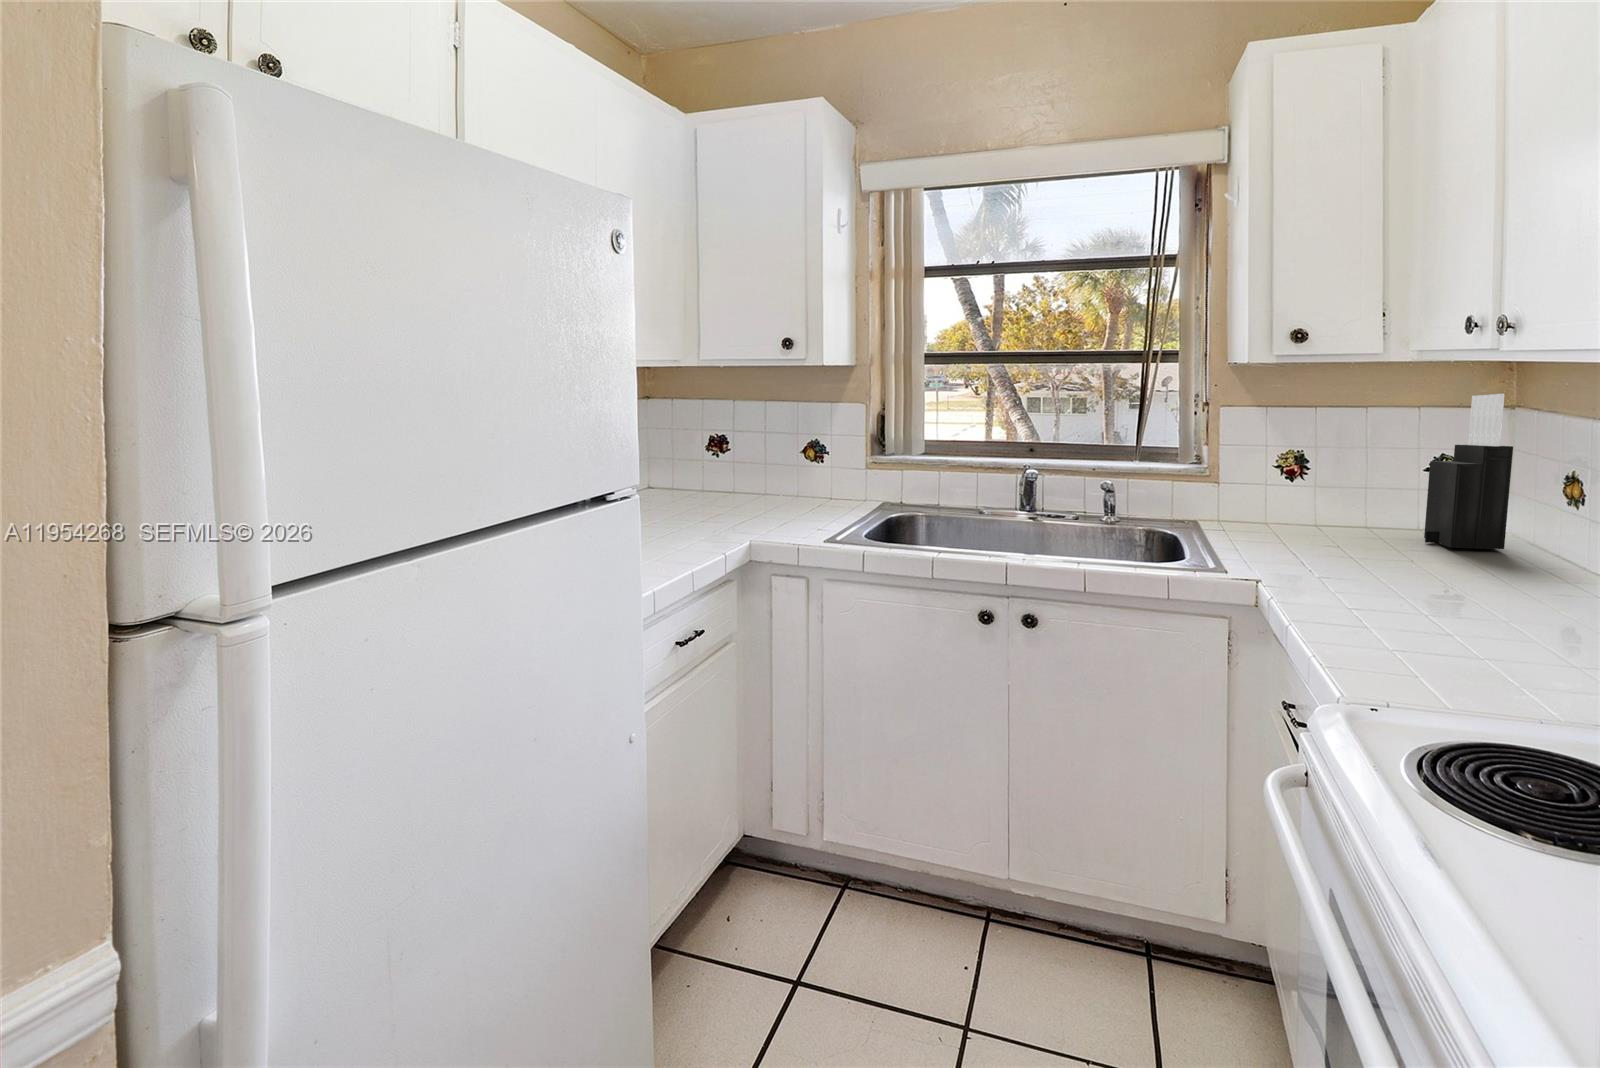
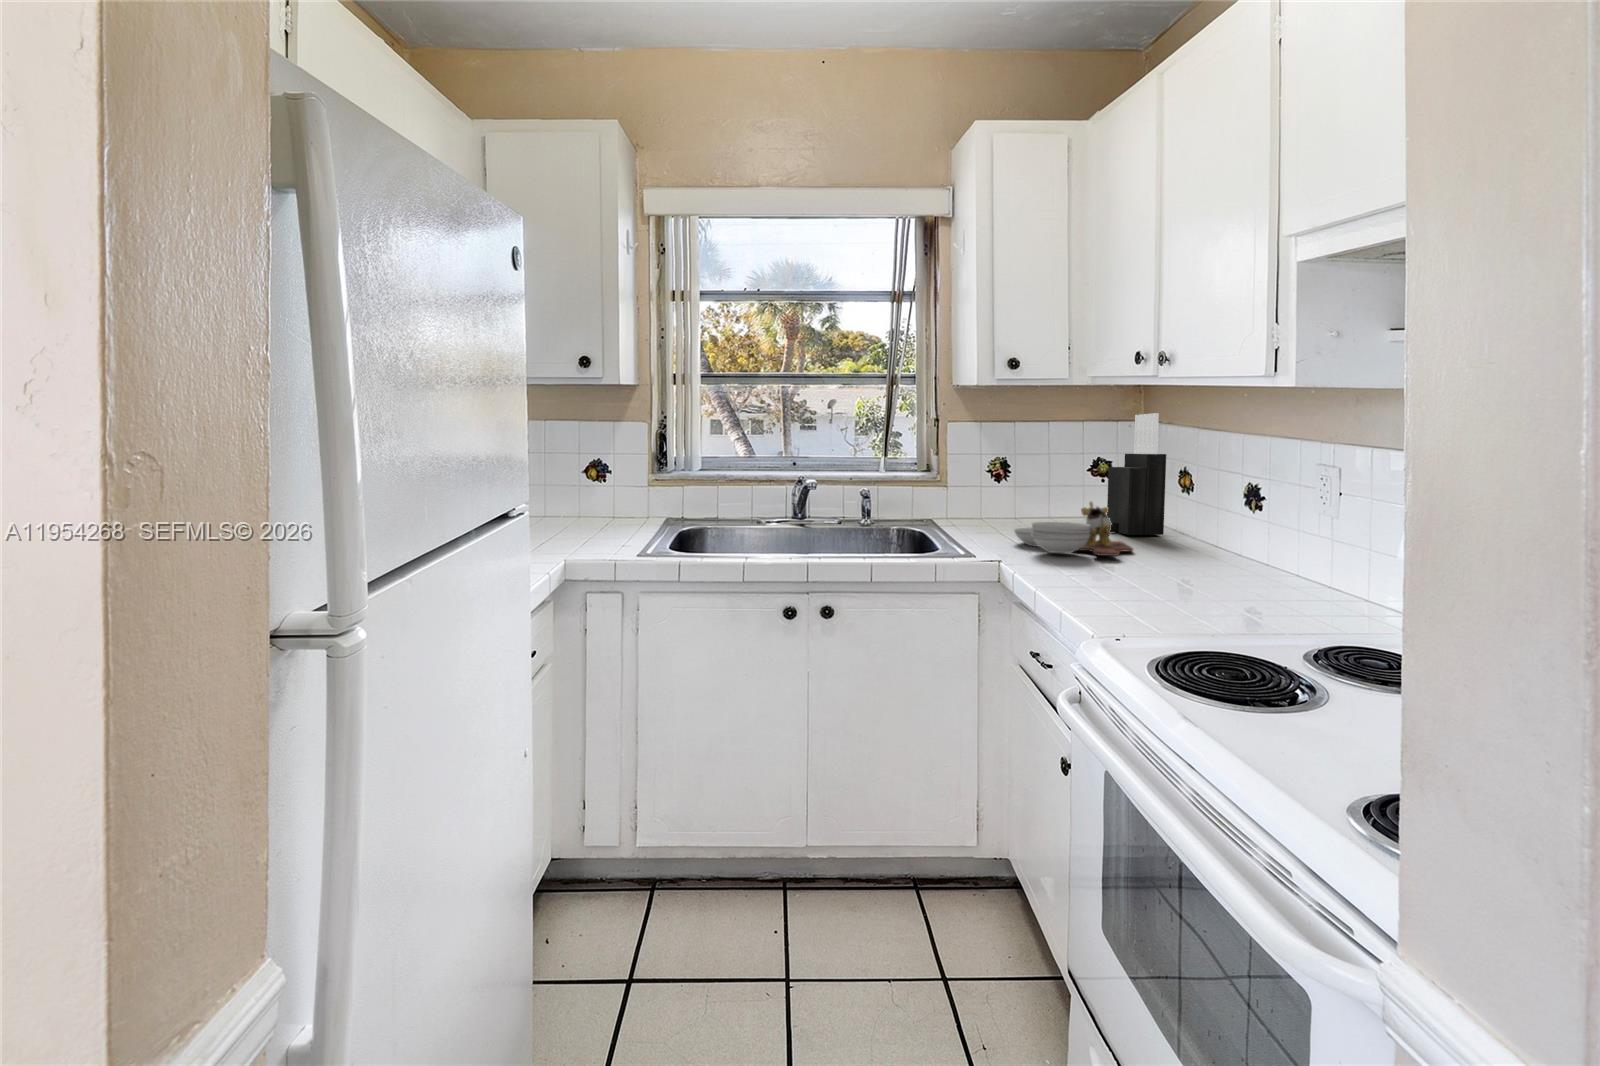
cutting board: none [1286,505,1450,578] -> present [1014,501,1133,556]

